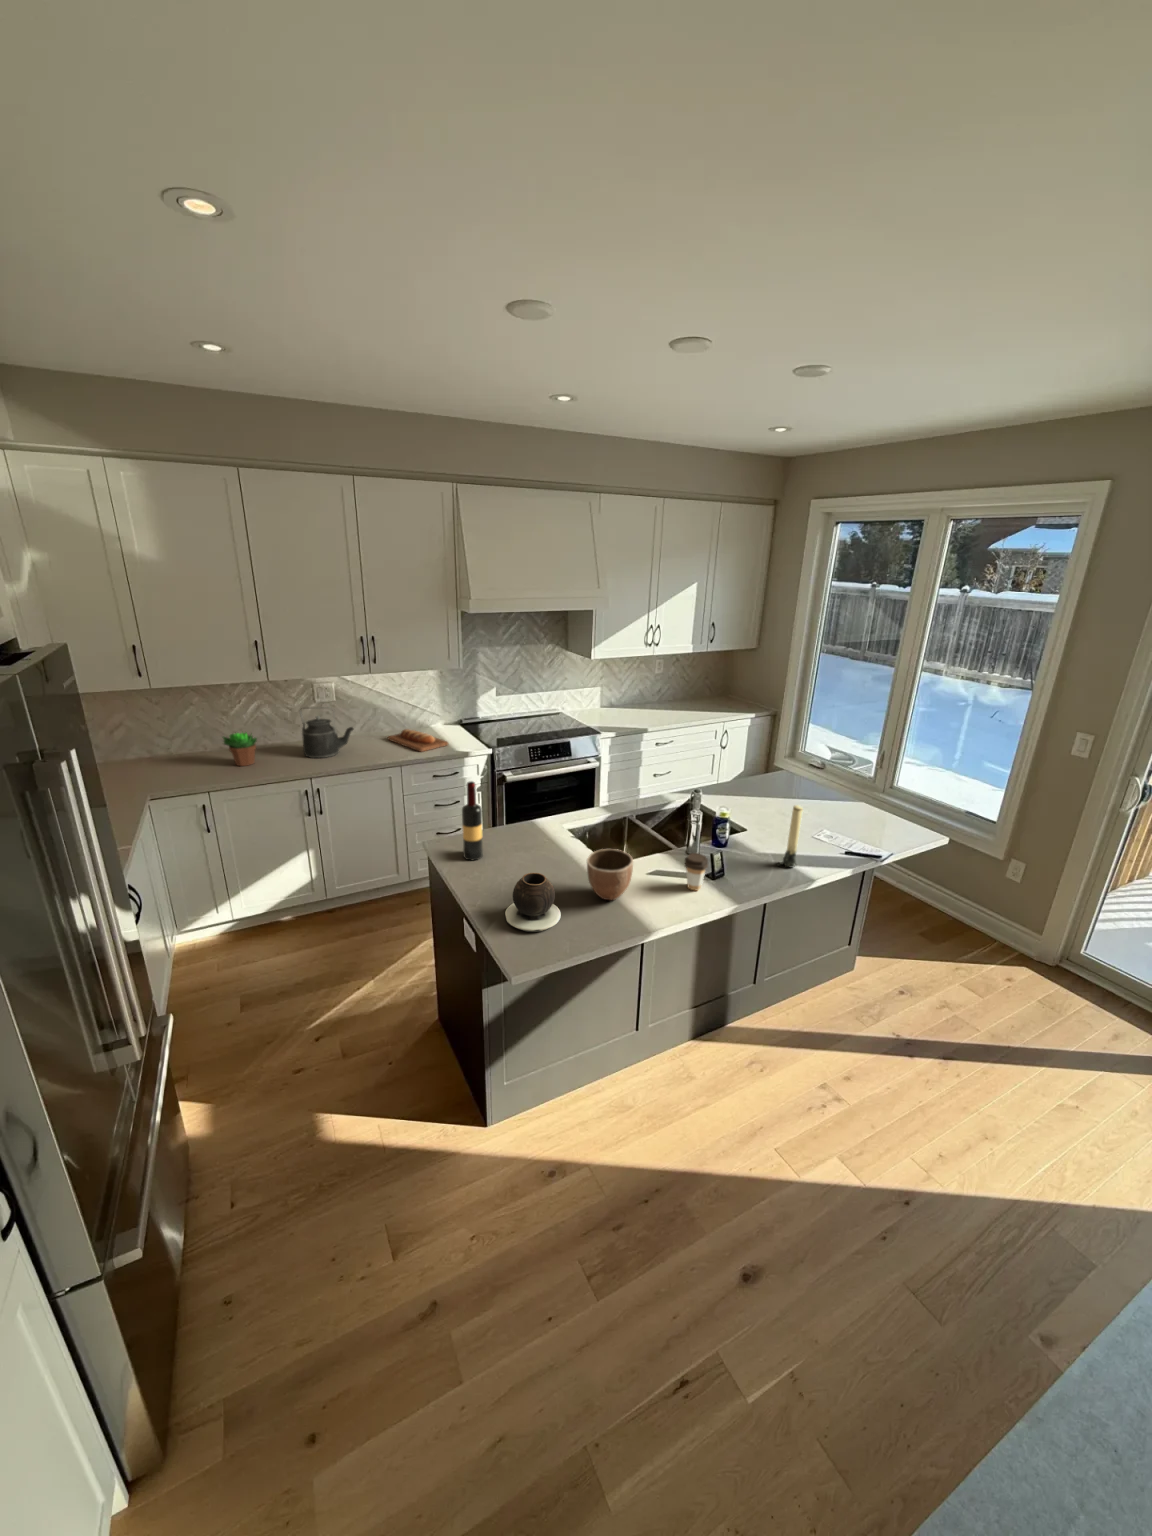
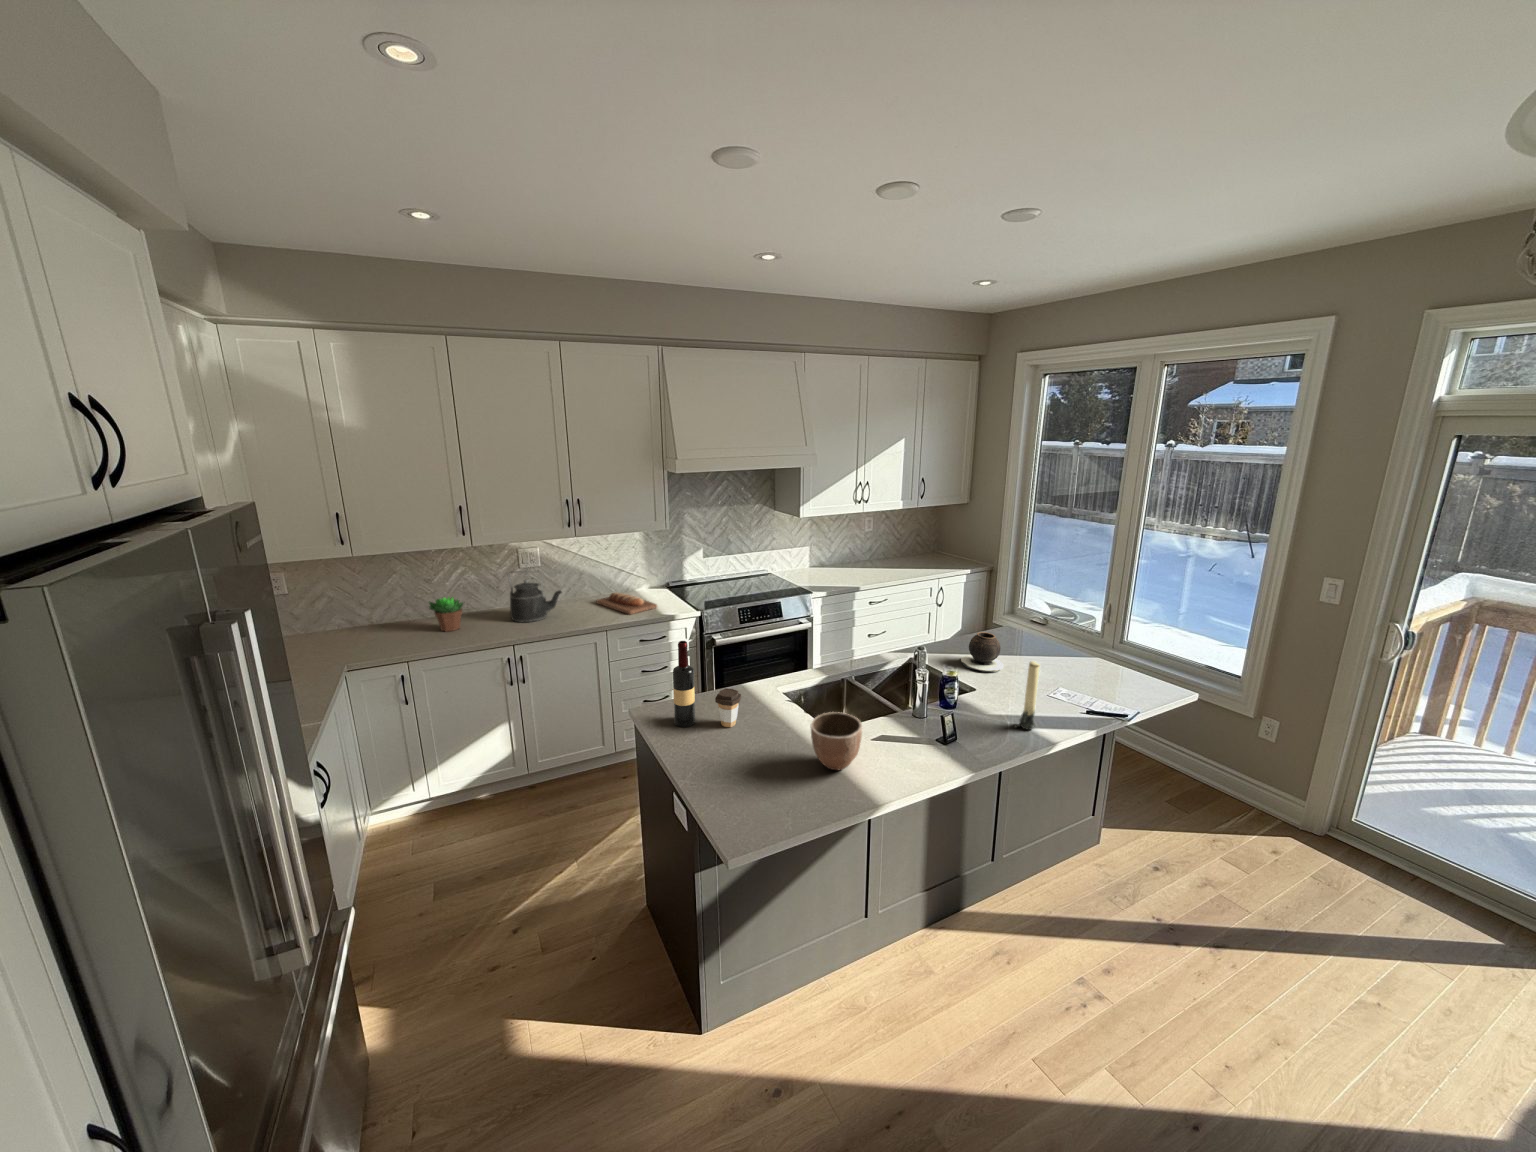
coffee cup: present [685,853,708,890] -> present [715,688,741,727]
vase: present [505,873,561,932] -> present [961,632,1004,672]

